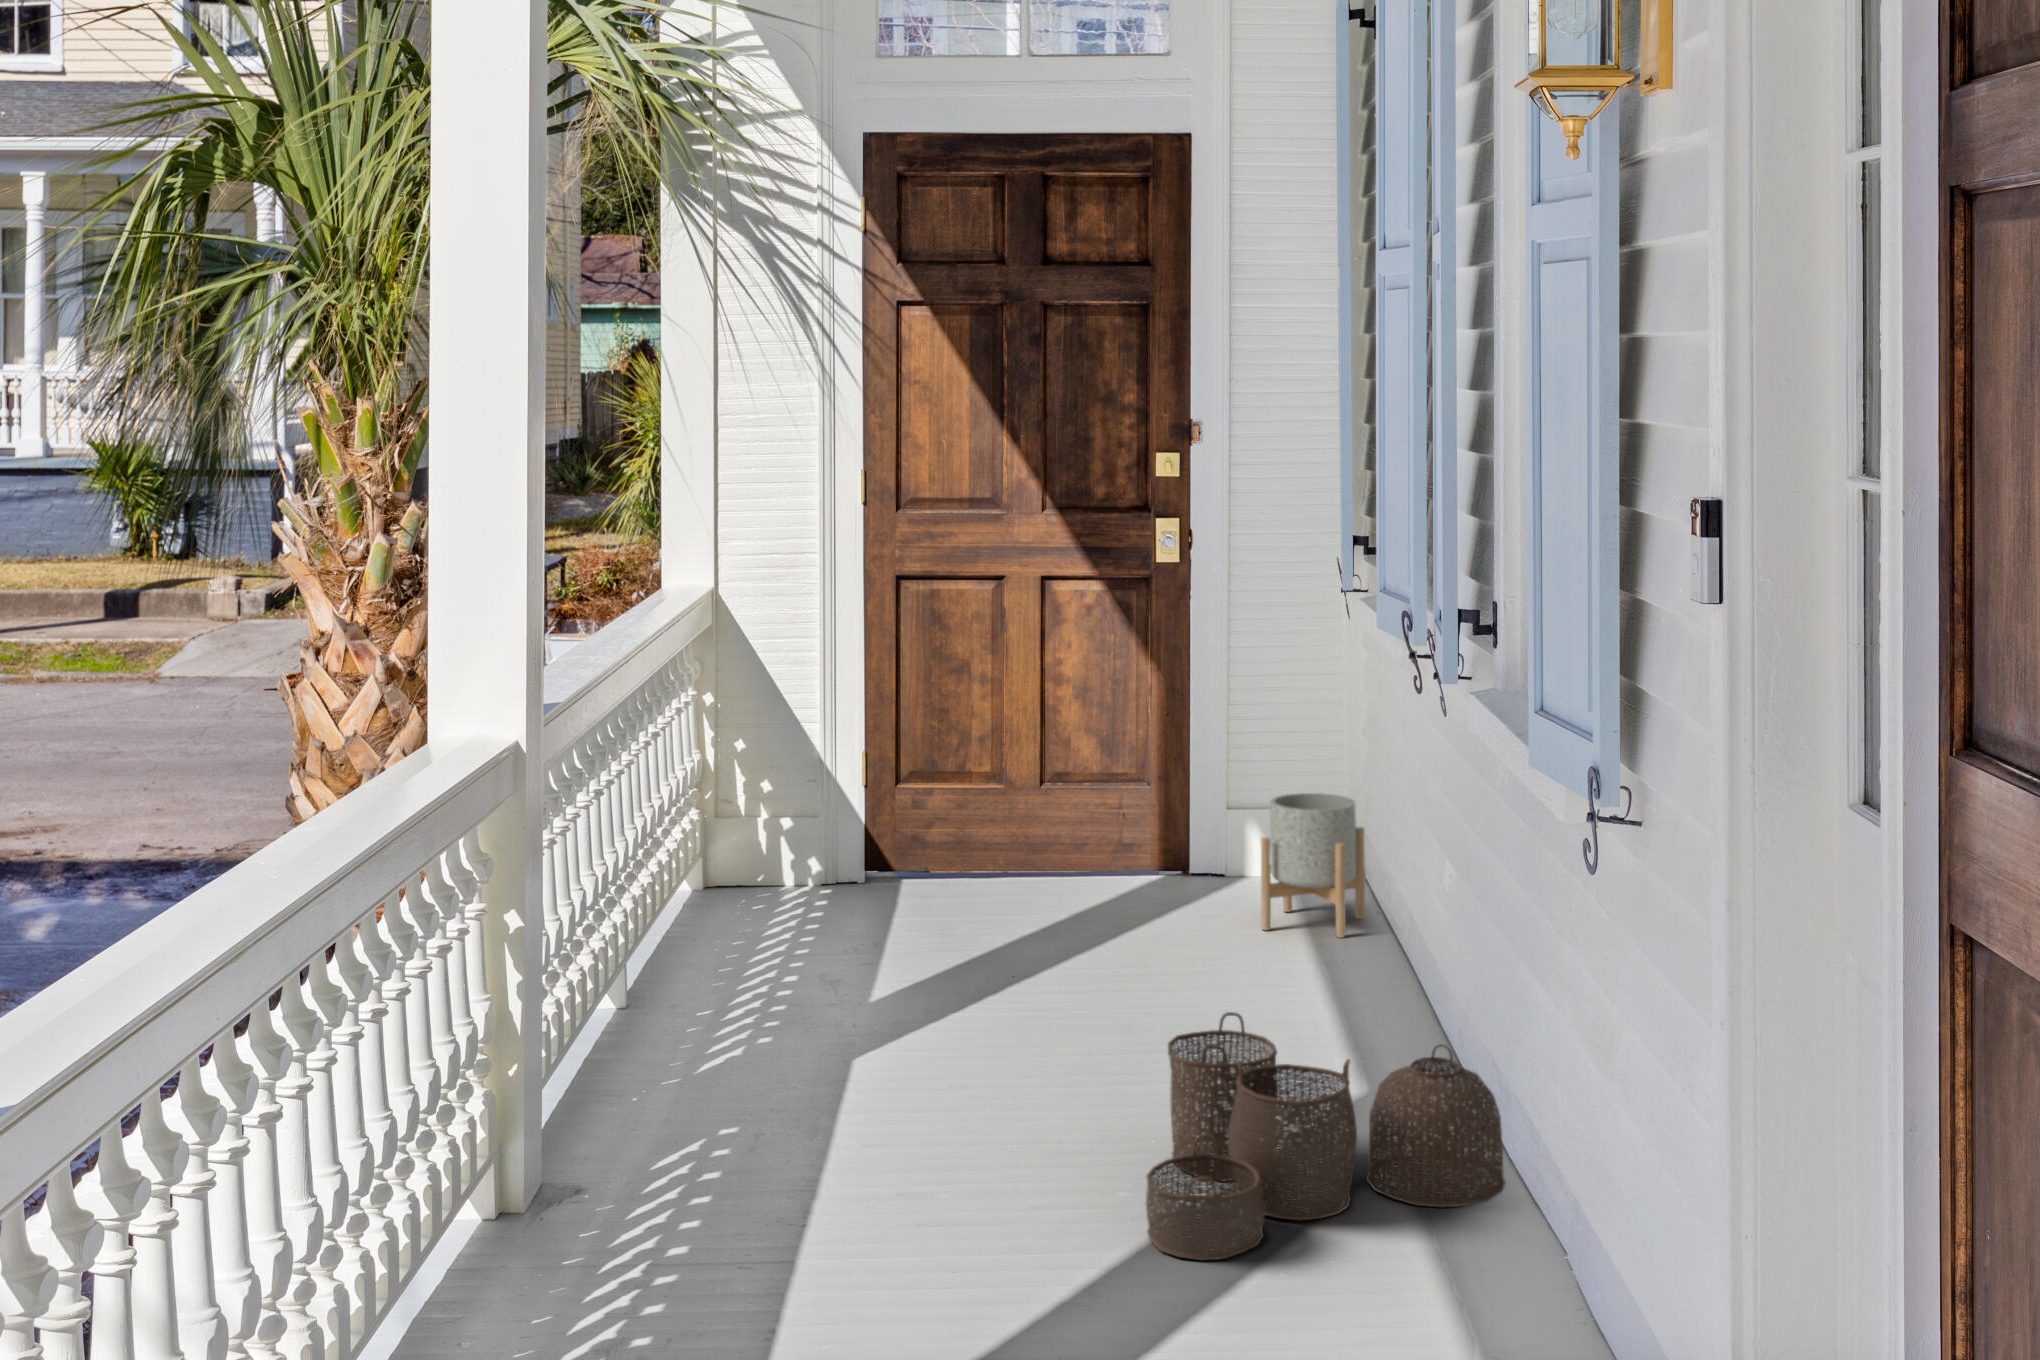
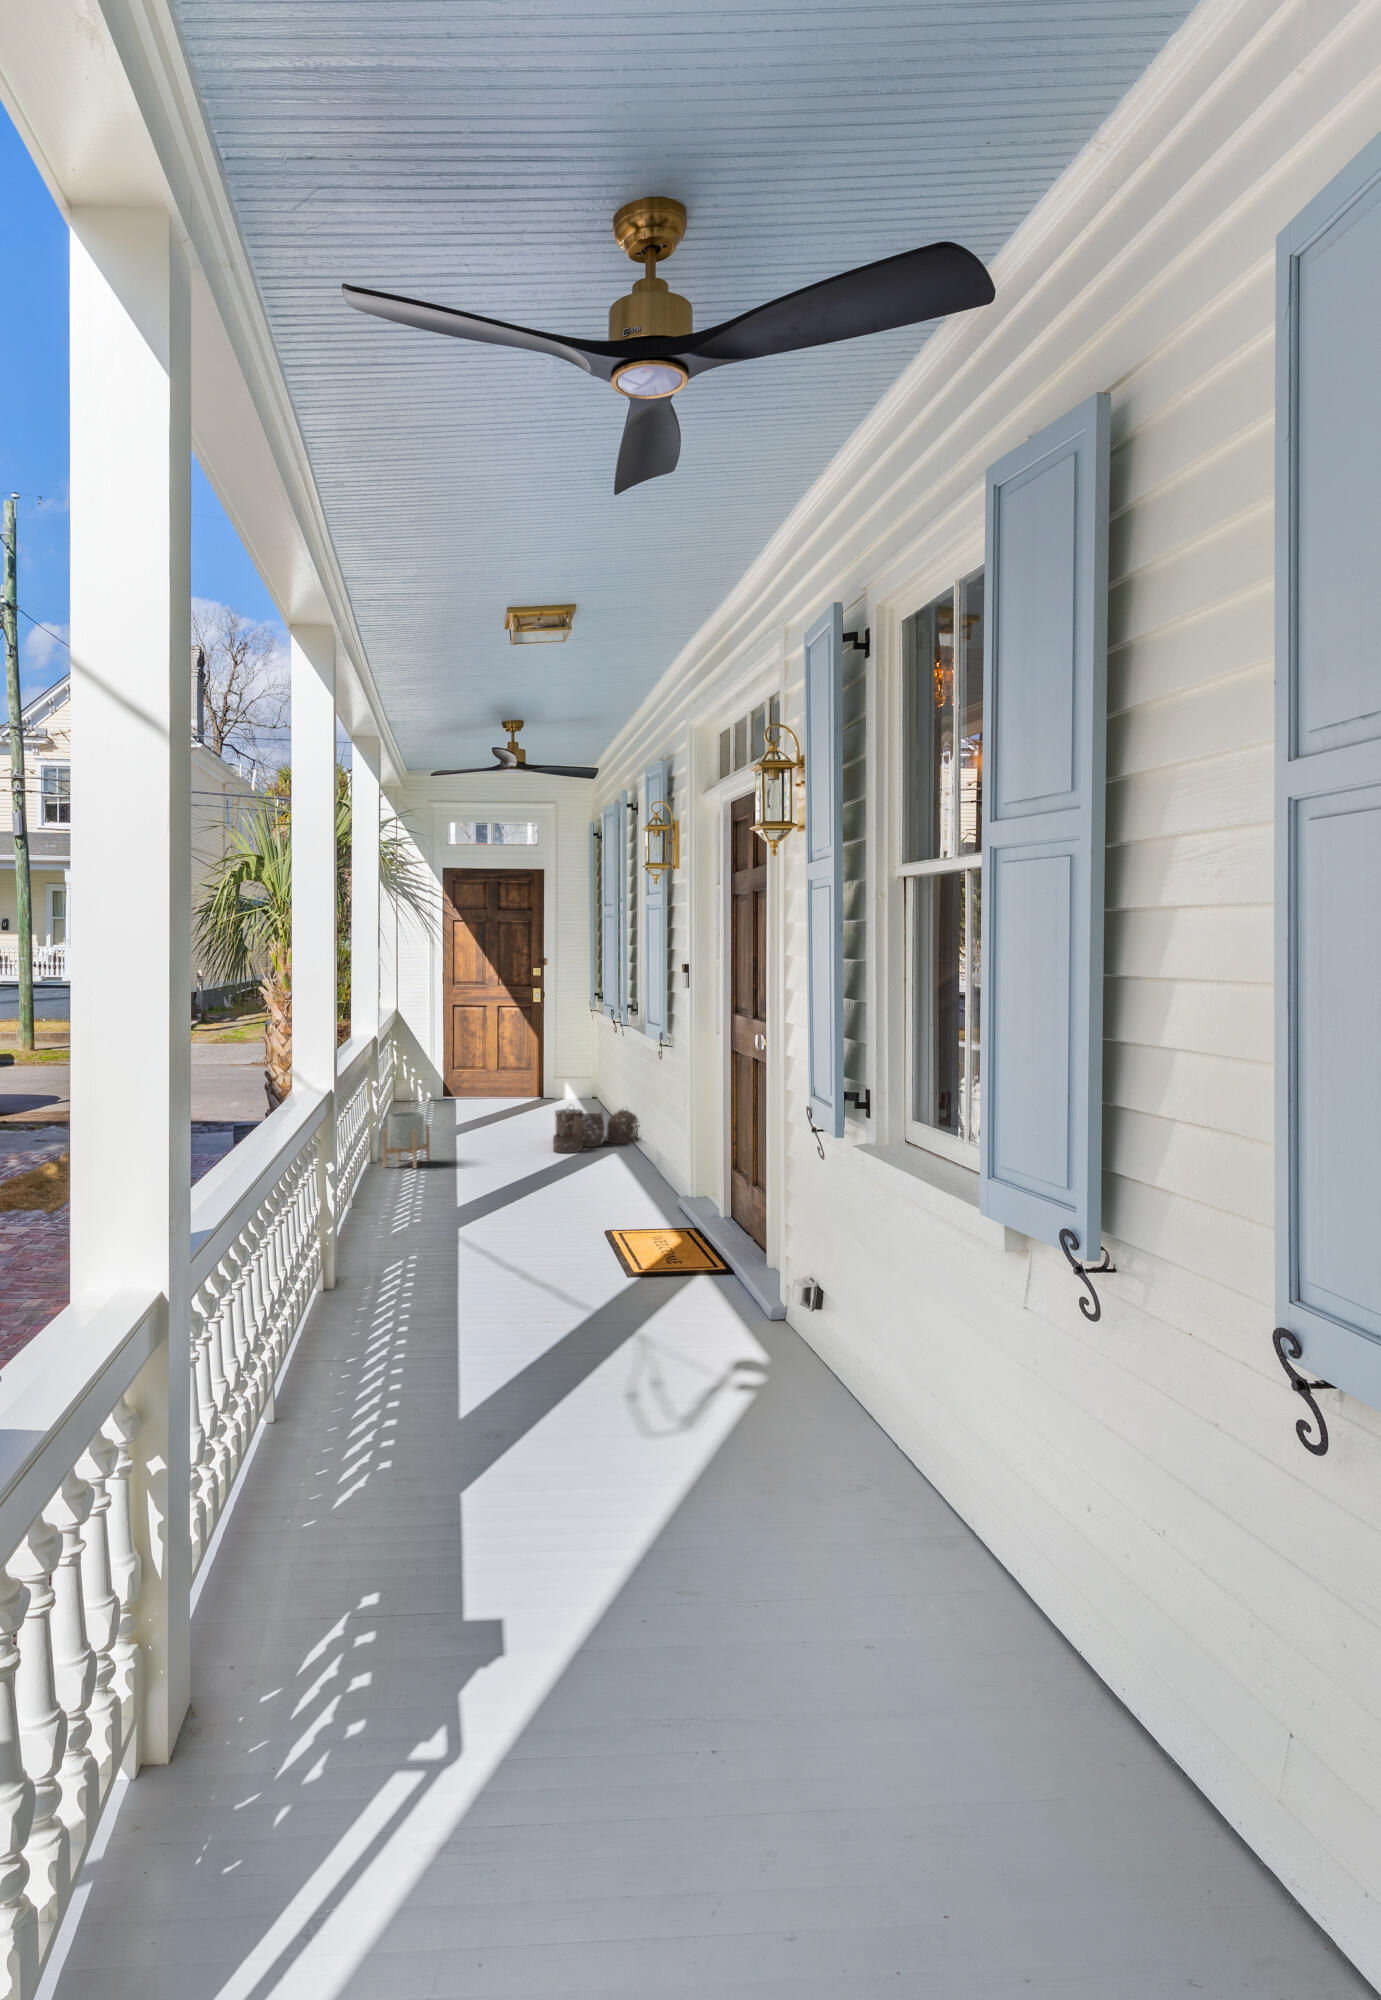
planter: present [1261,793,1365,938] -> present [382,1112,430,1168]

